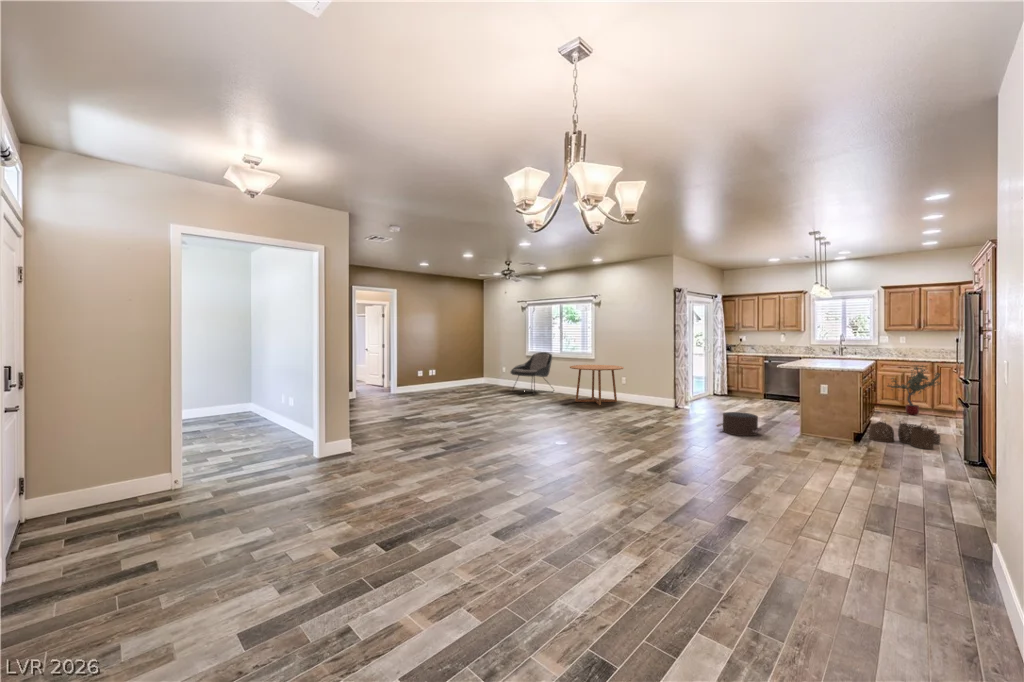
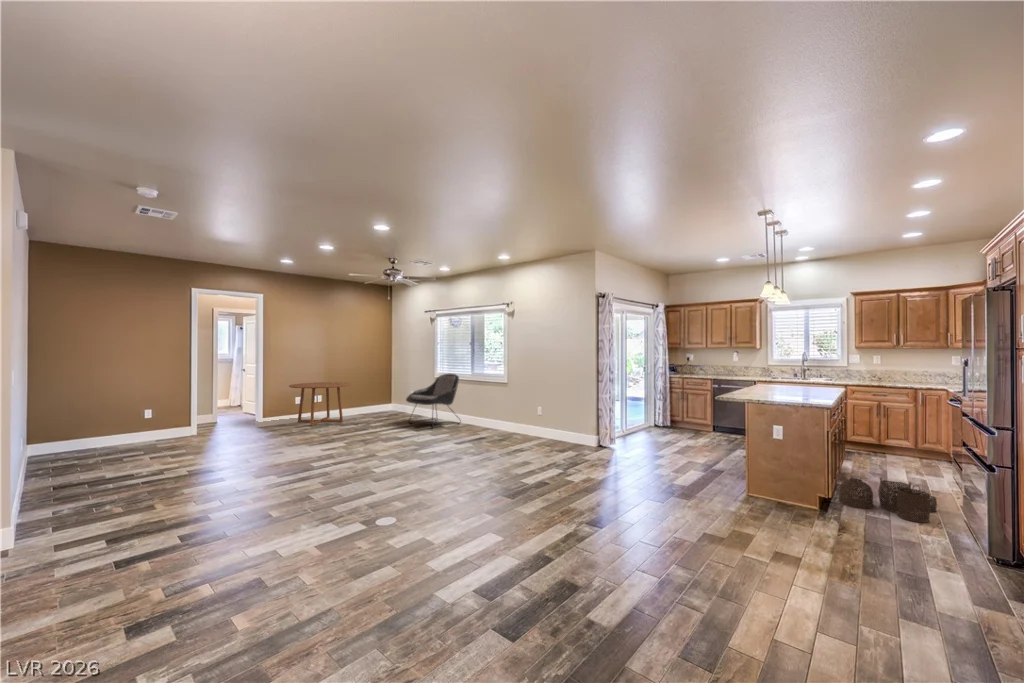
dining table: present [570,365,624,405] -> present [289,382,351,426]
potted tree: present [888,366,941,415] -> none [858,392,927,457]
pouf: present [717,412,762,436] -> none [632,462,694,499]

